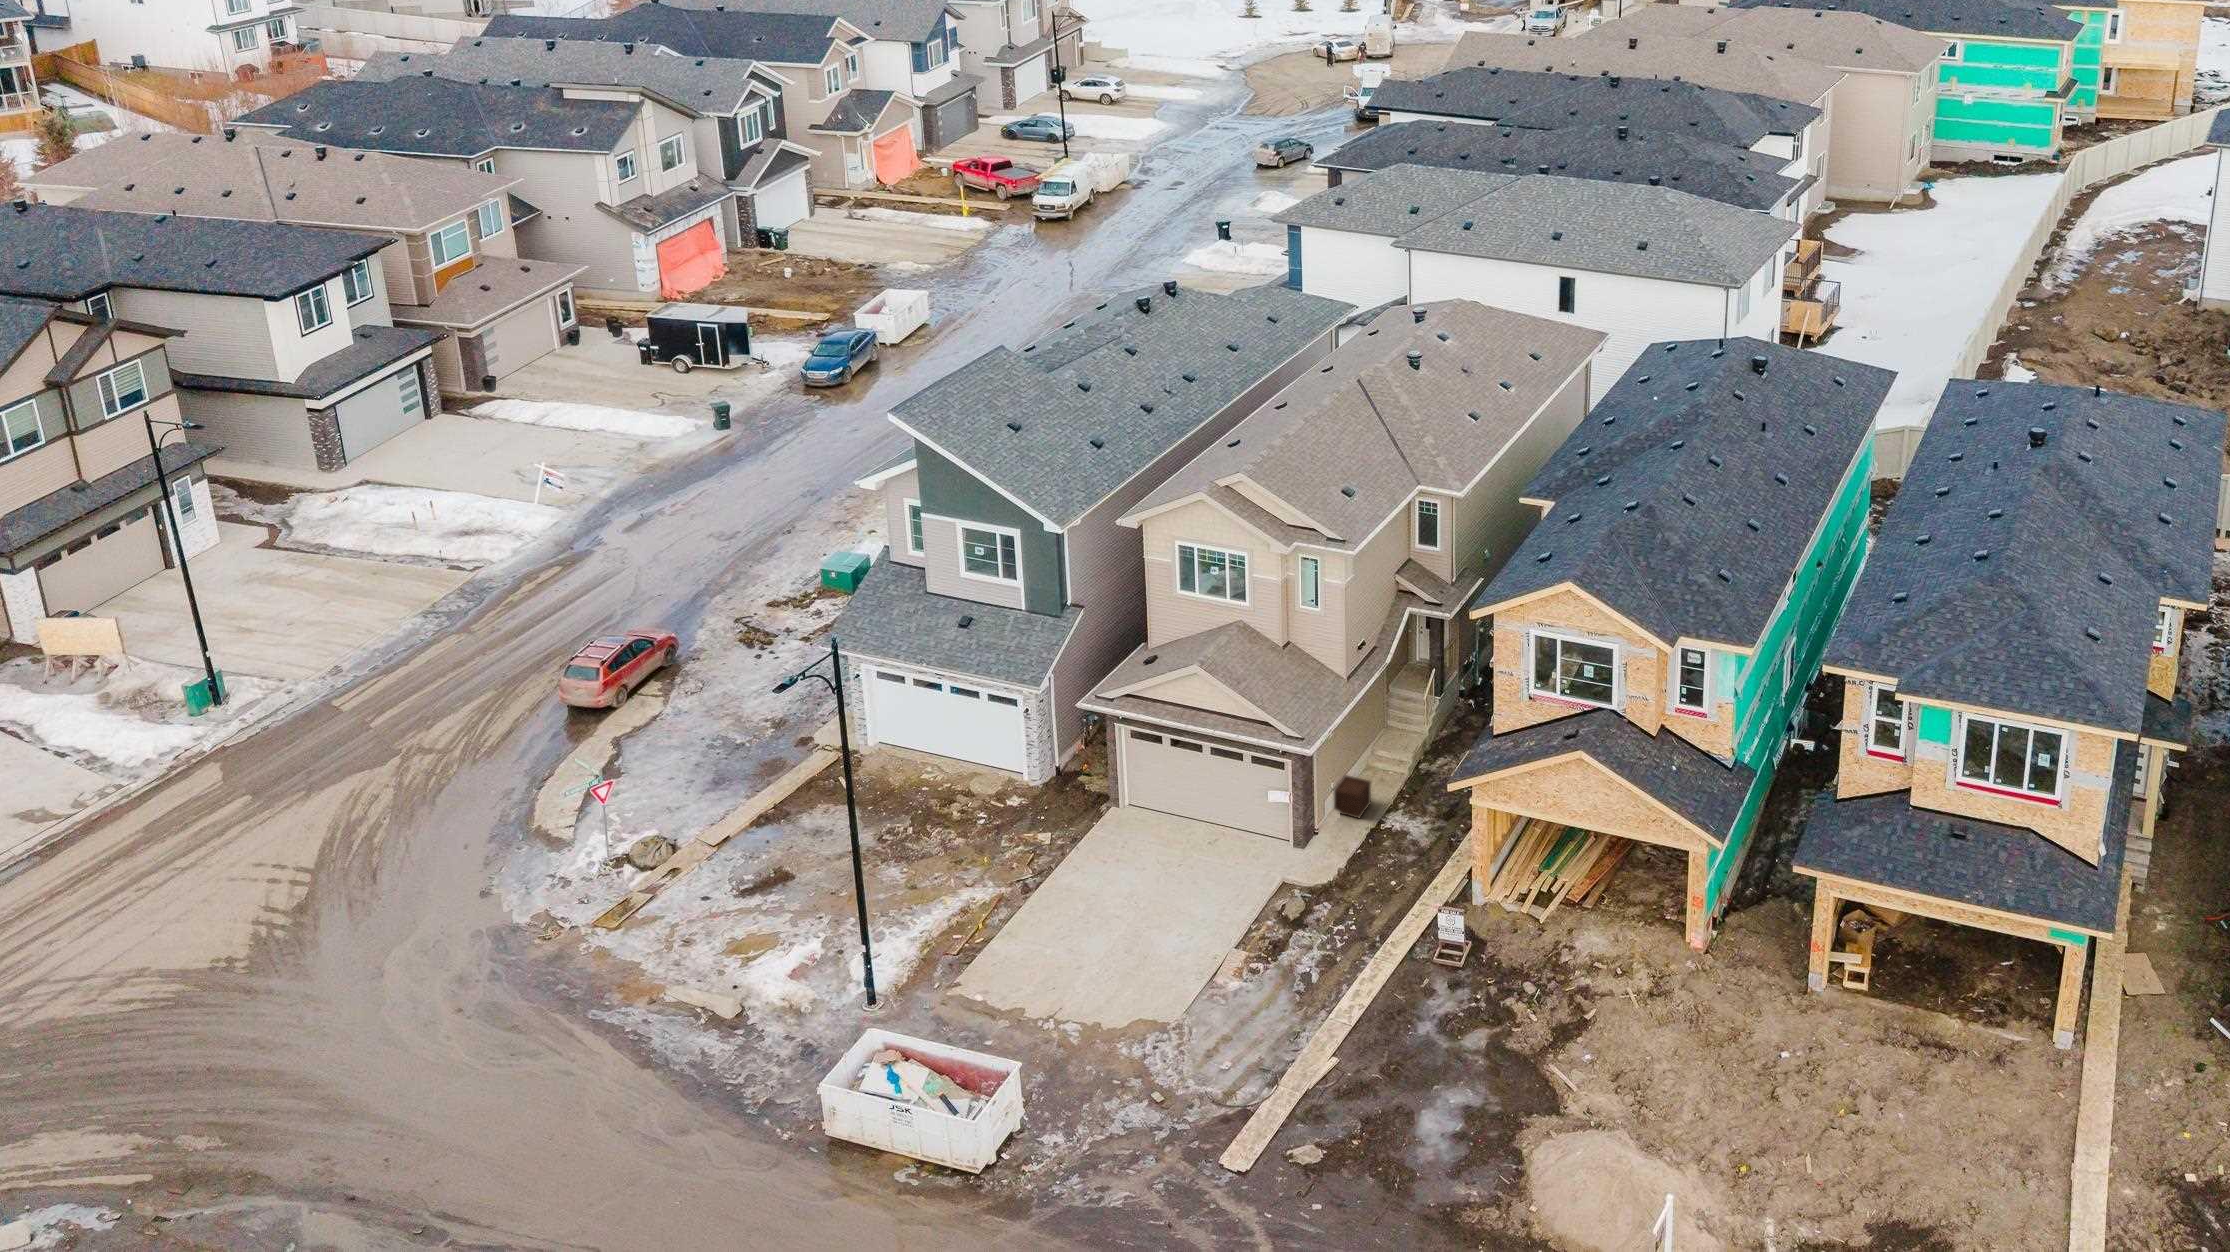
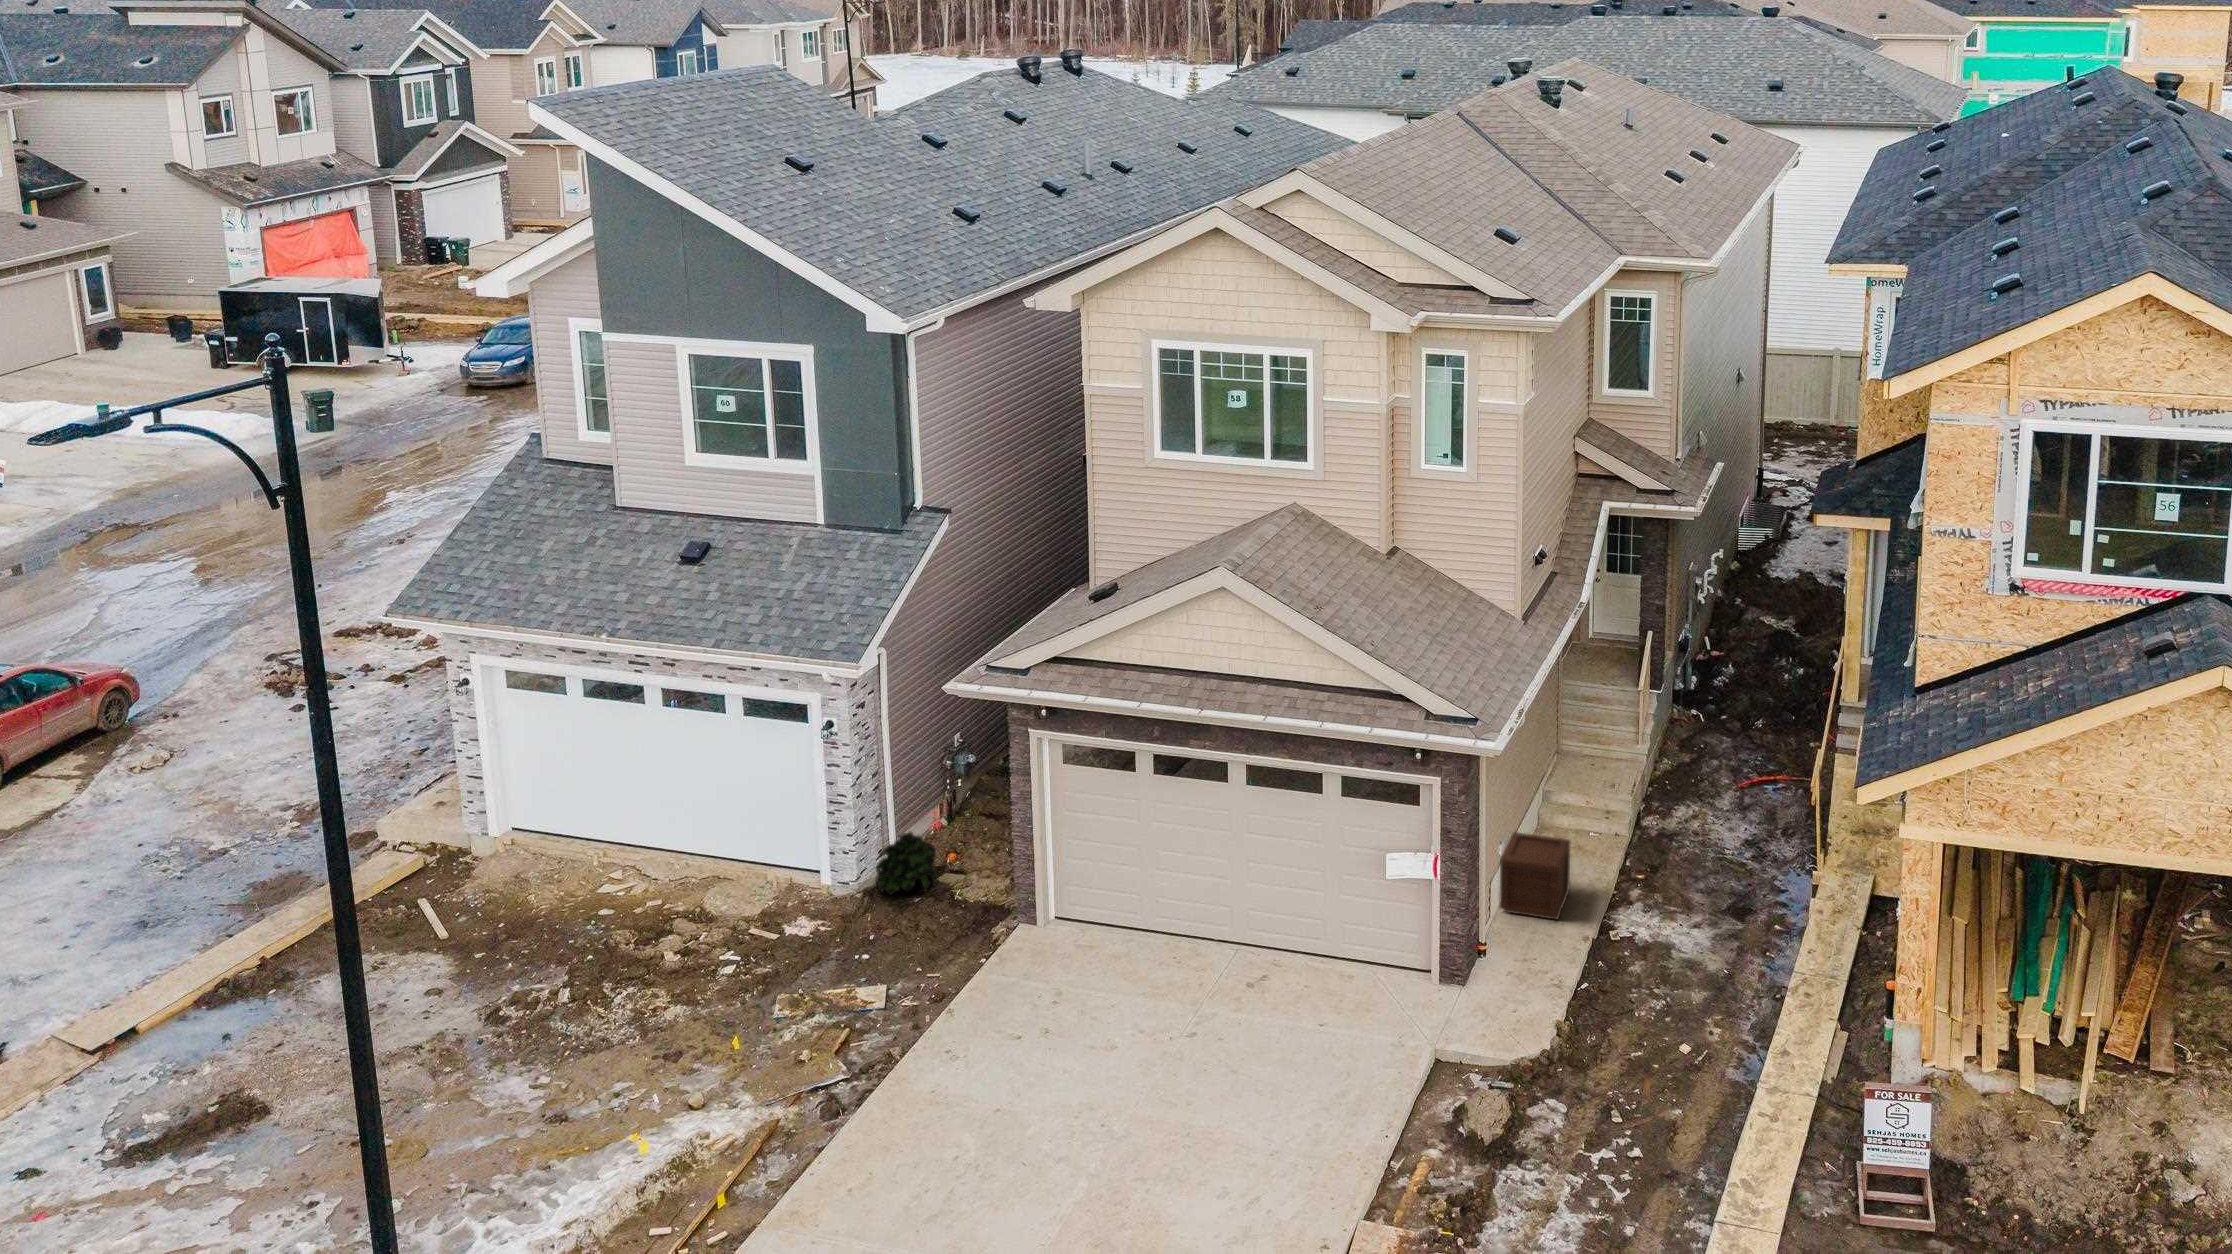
potted plant: none [1048,757,1077,787] -> present [876,831,939,894]

